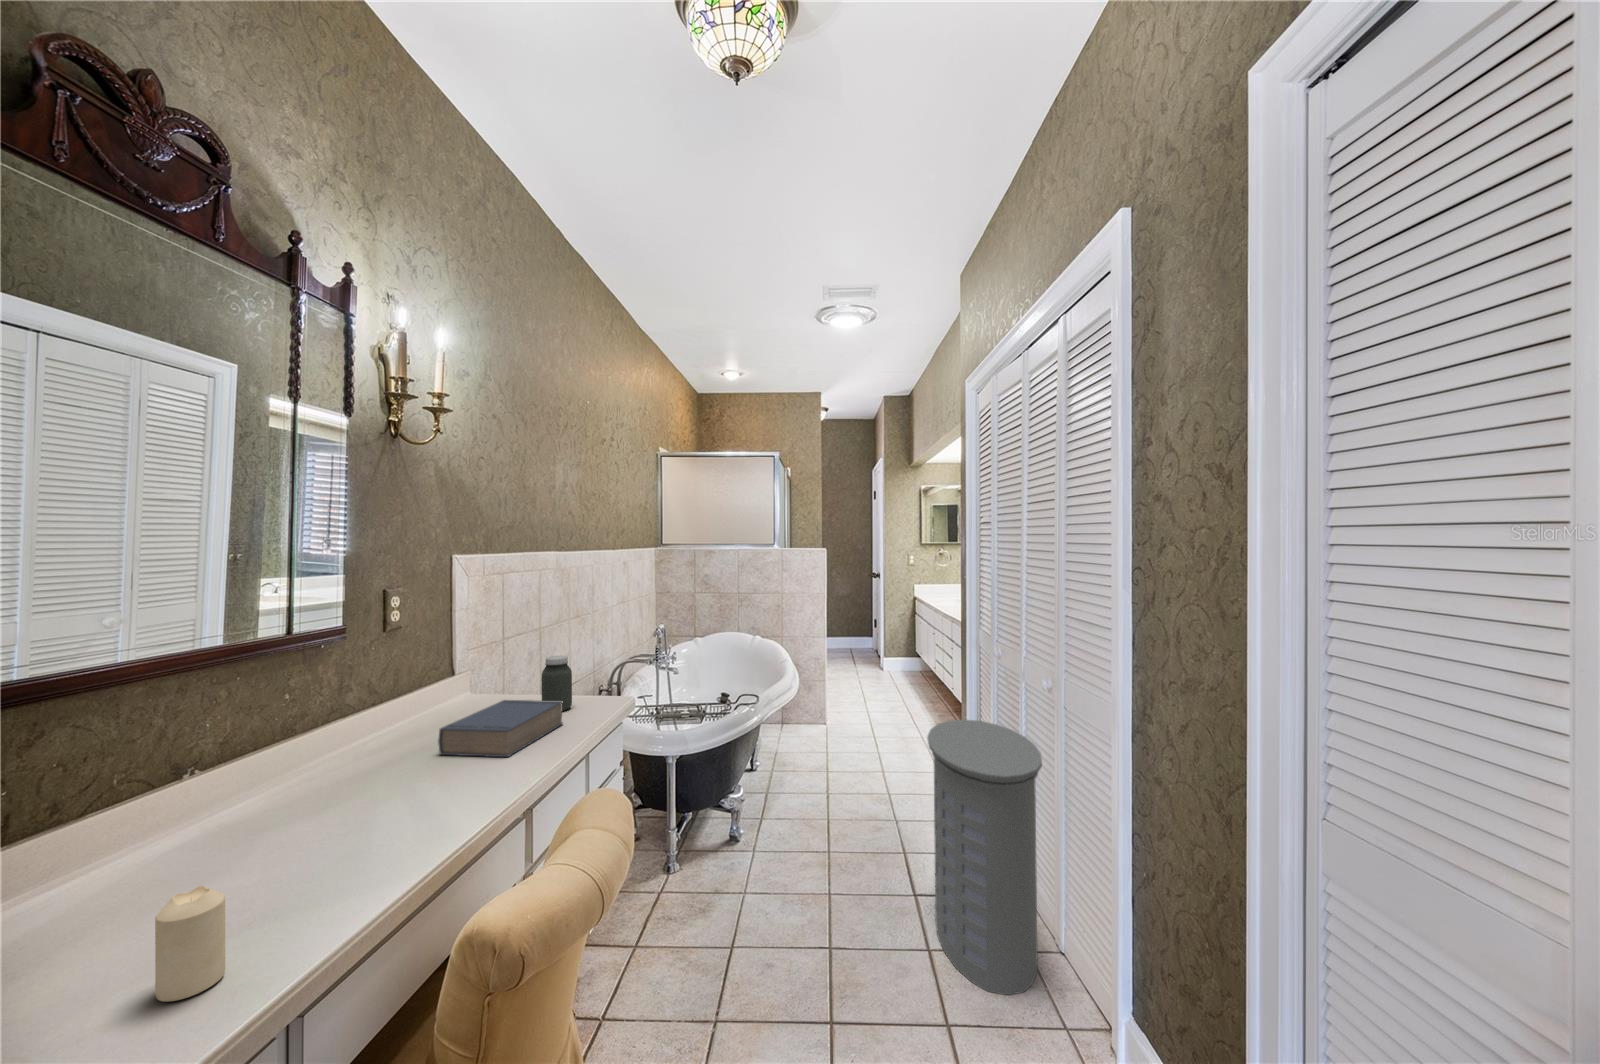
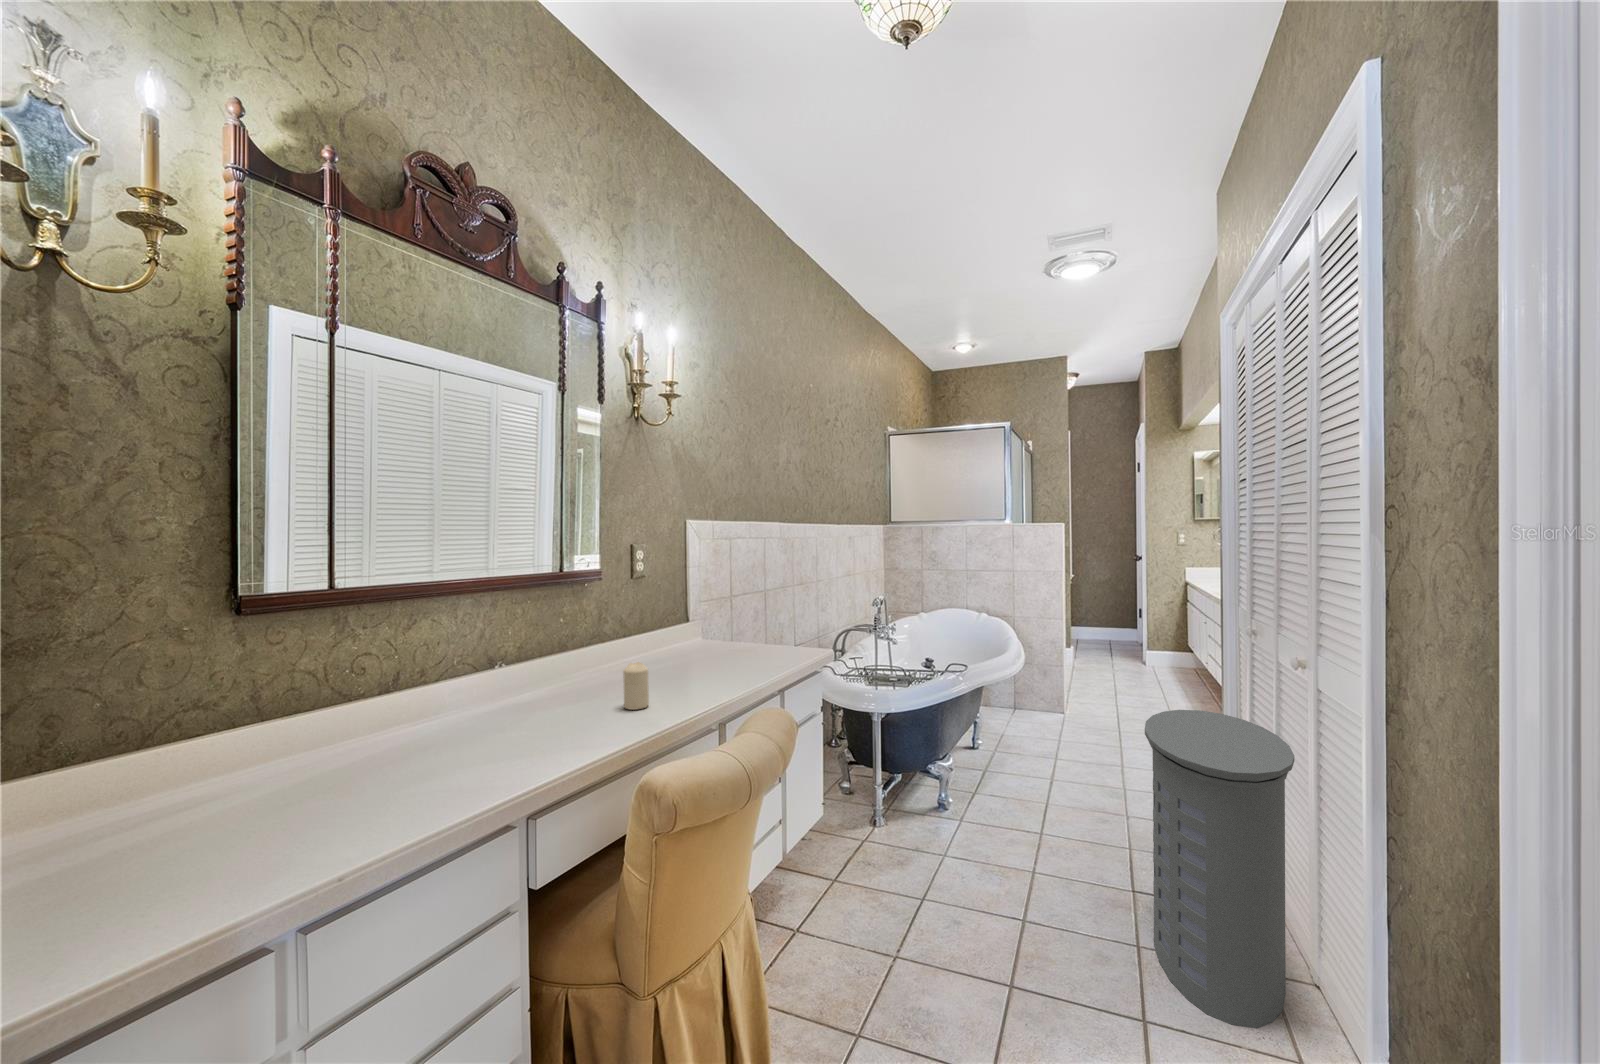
jar: present [541,655,572,711] -> none [748,605,773,654]
book: present [438,700,563,757] -> none [661,638,761,681]
candle: present [155,886,225,1002] -> present [623,662,649,710]

